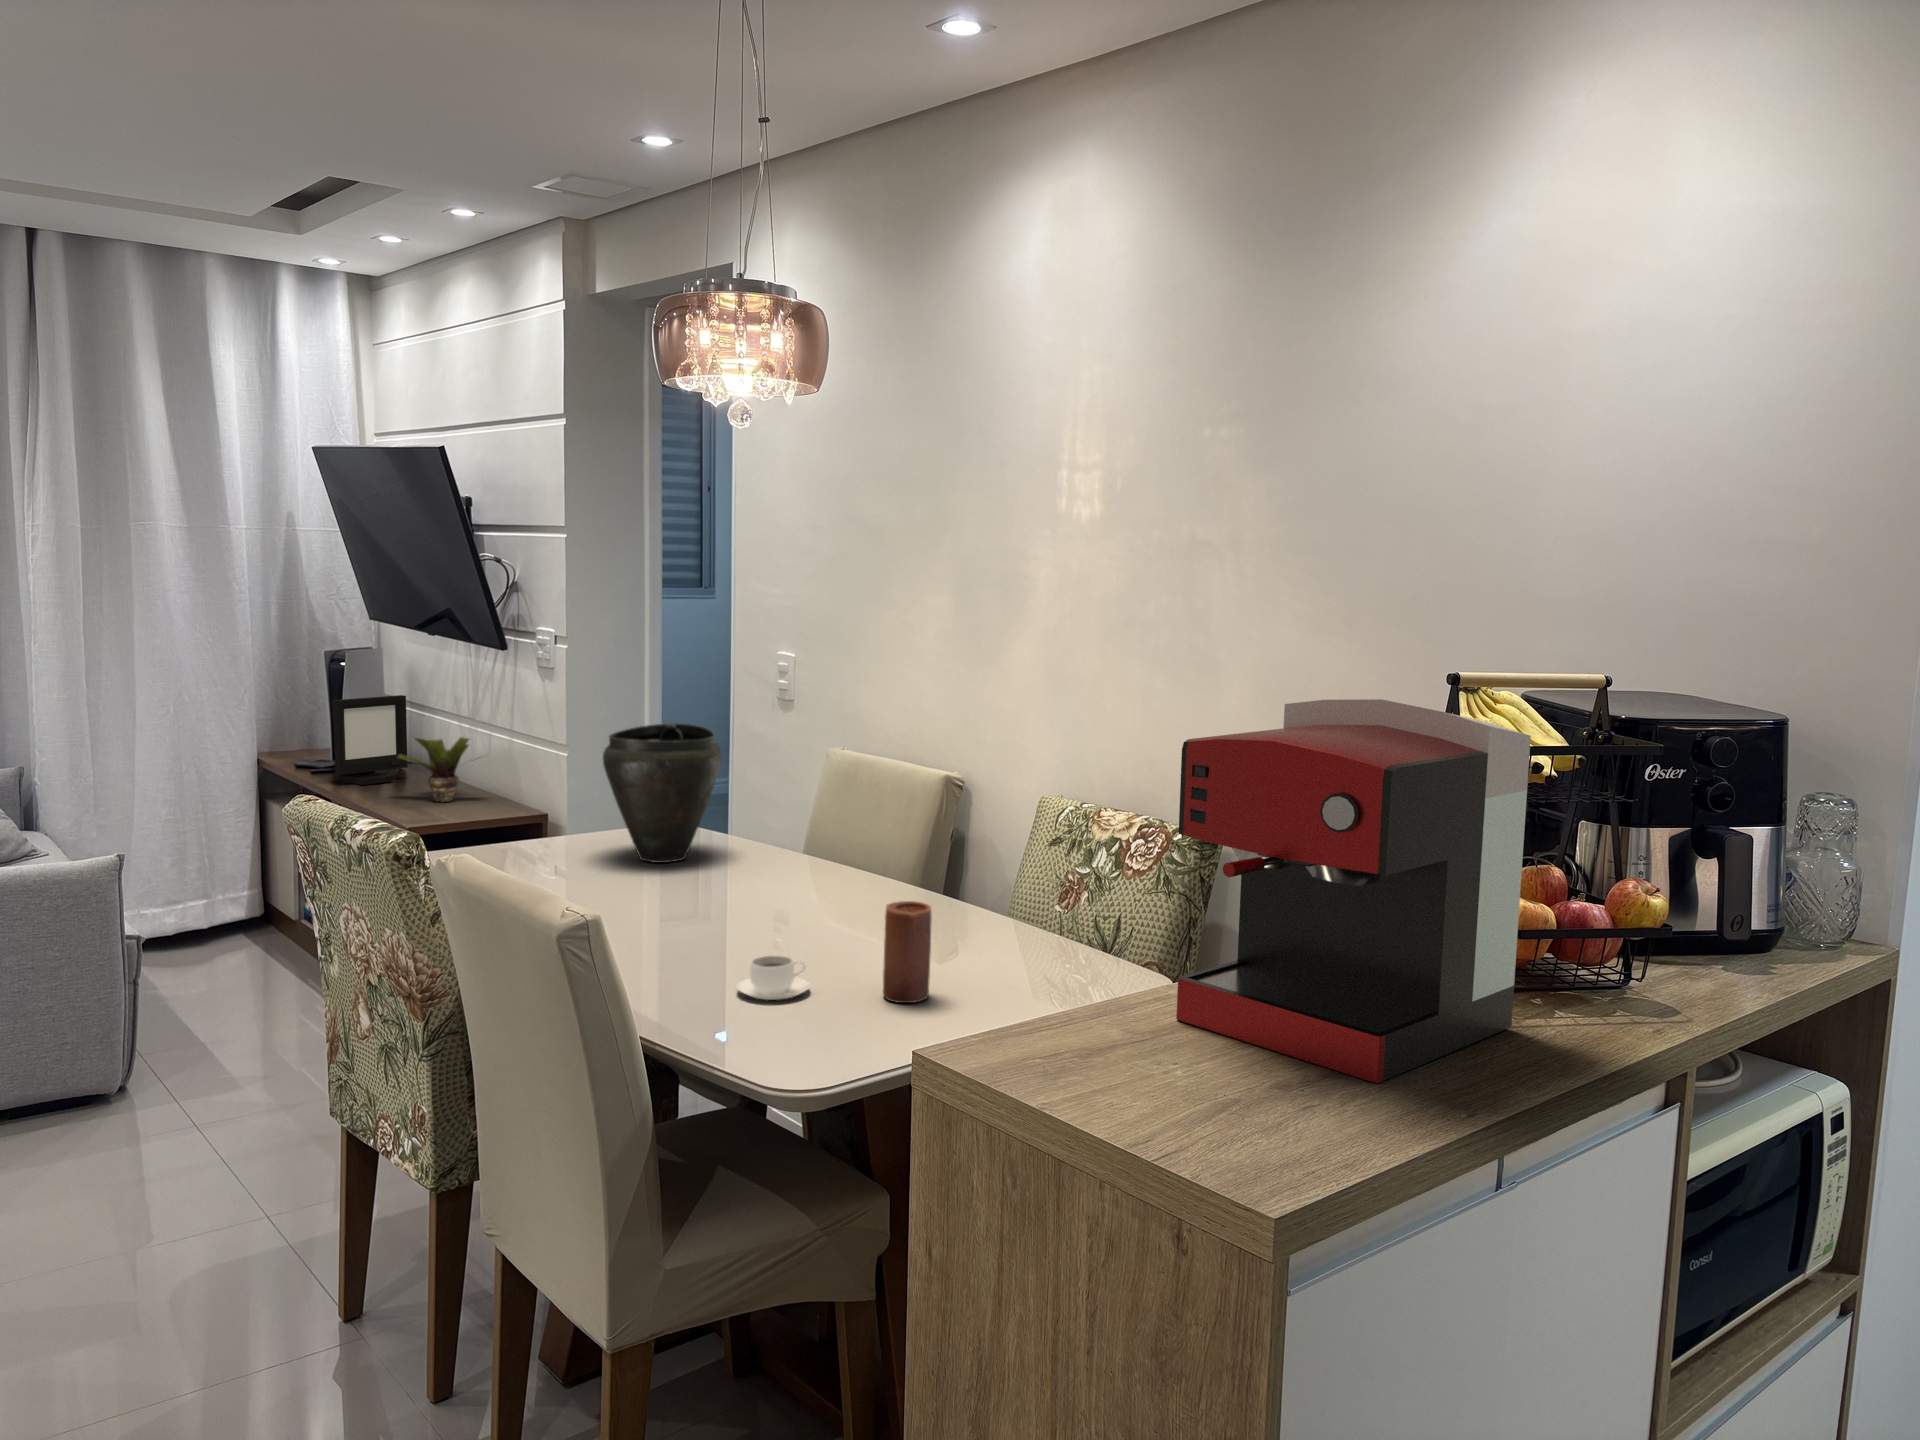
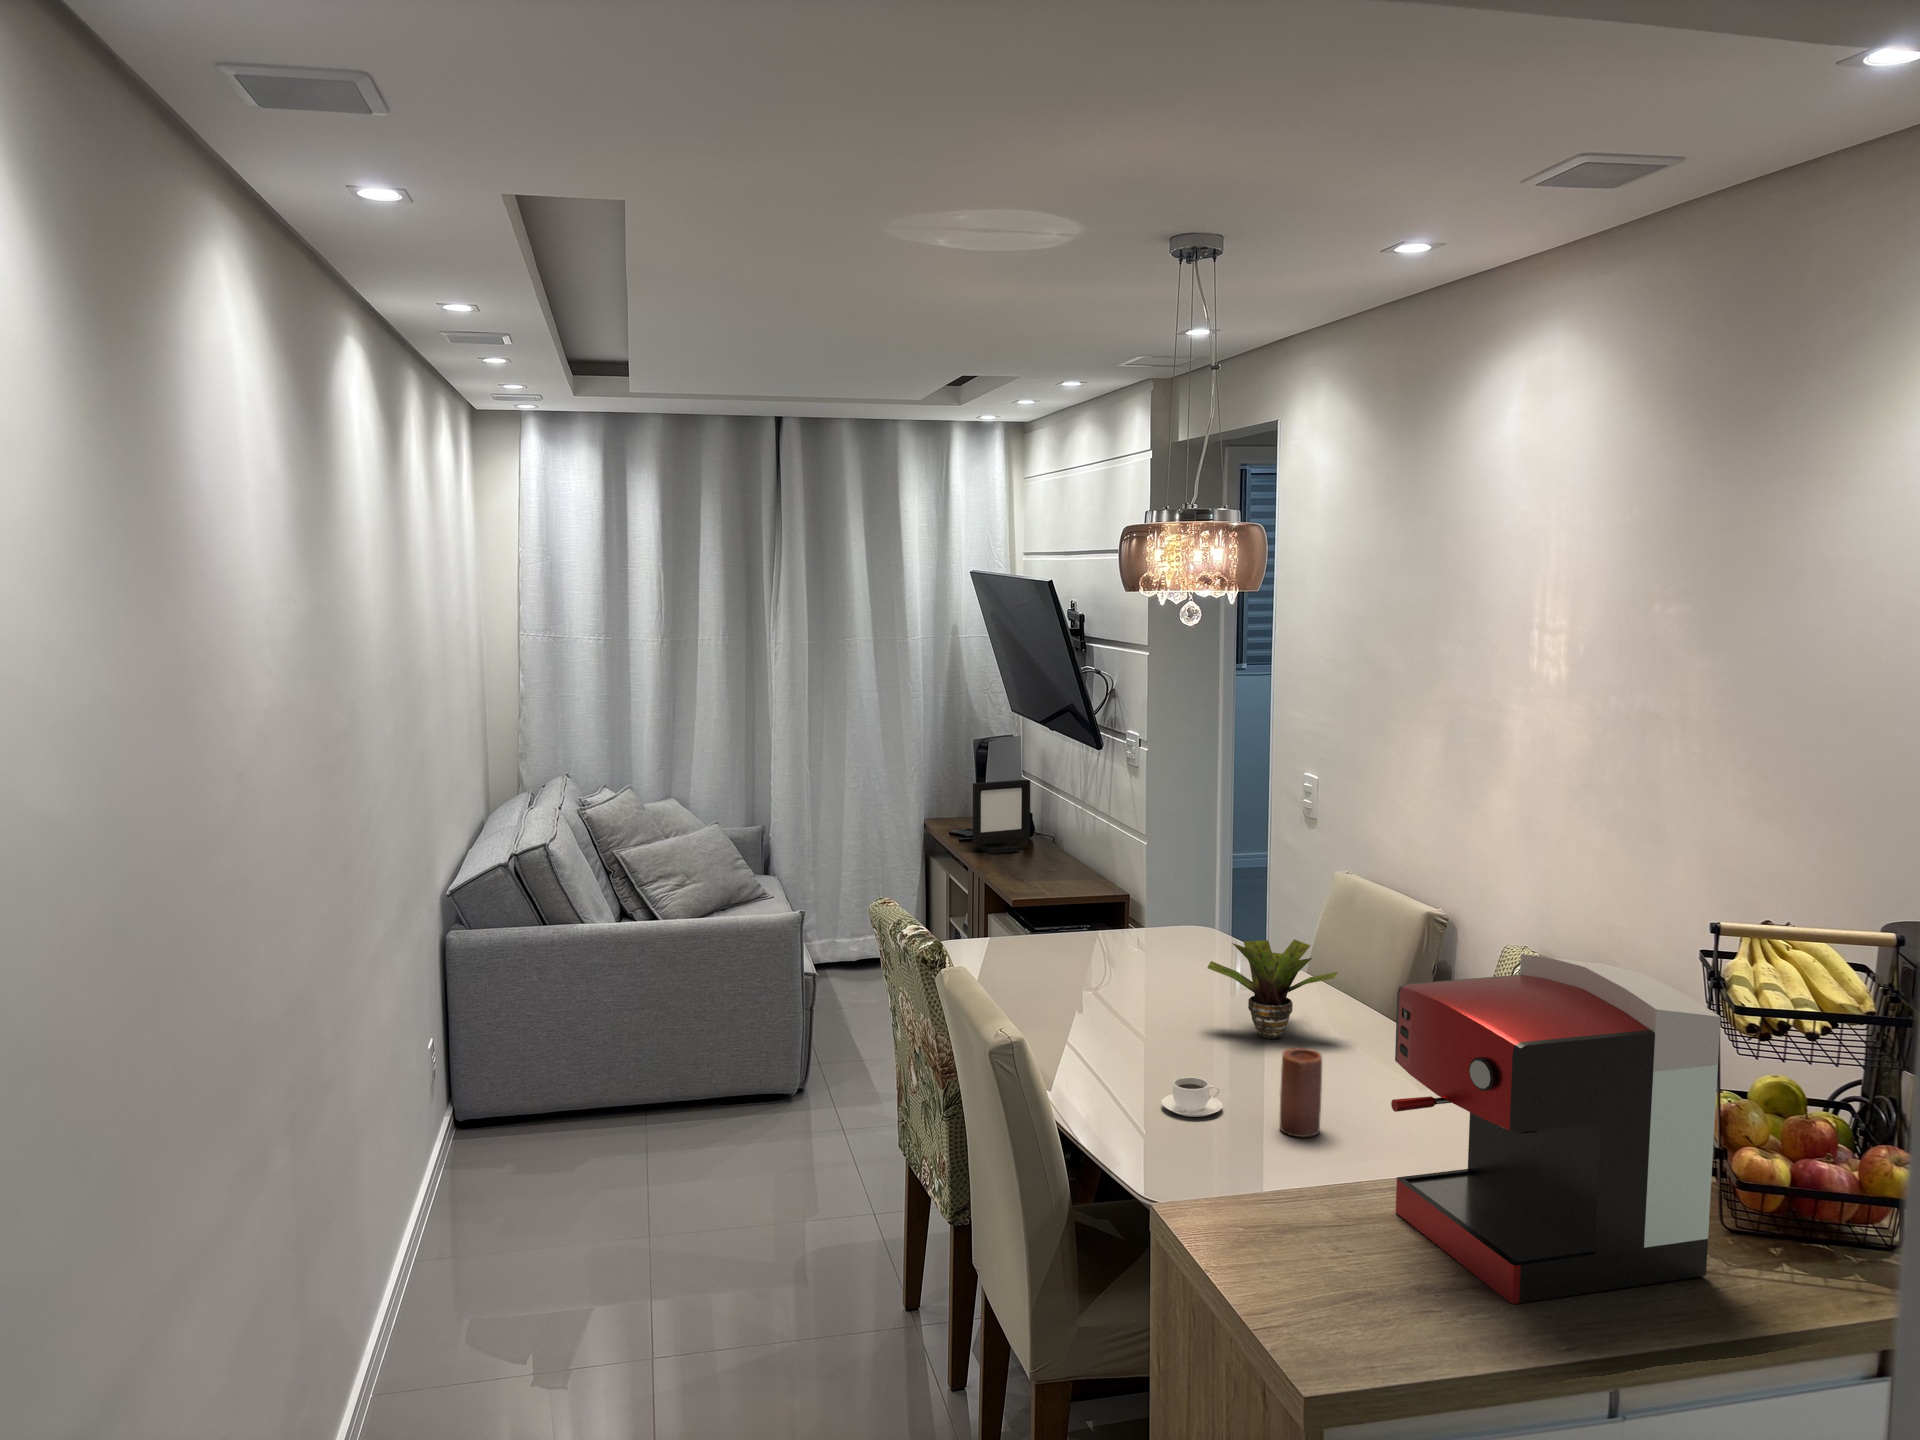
vase: present [603,723,722,863] -> none [1125,846,1226,967]
potted plant: present [399,737,479,802] -> present [1207,939,1338,1039]

